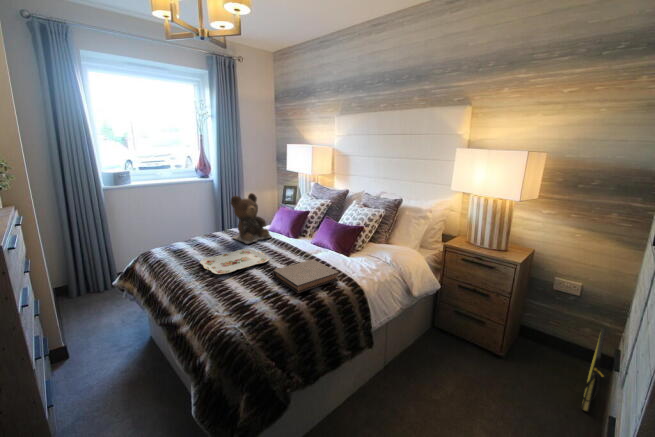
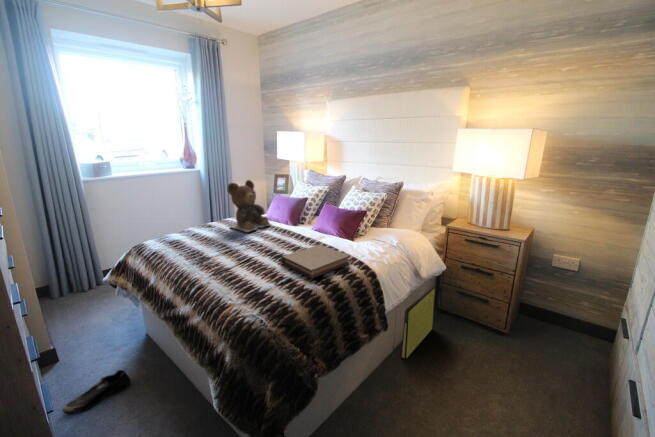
serving tray: present [200,249,270,274] -> none [201,237,275,263]
bag: present [581,327,606,412] -> present [401,286,437,359]
shoe: none [66,371,130,409] -> present [63,370,131,414]

